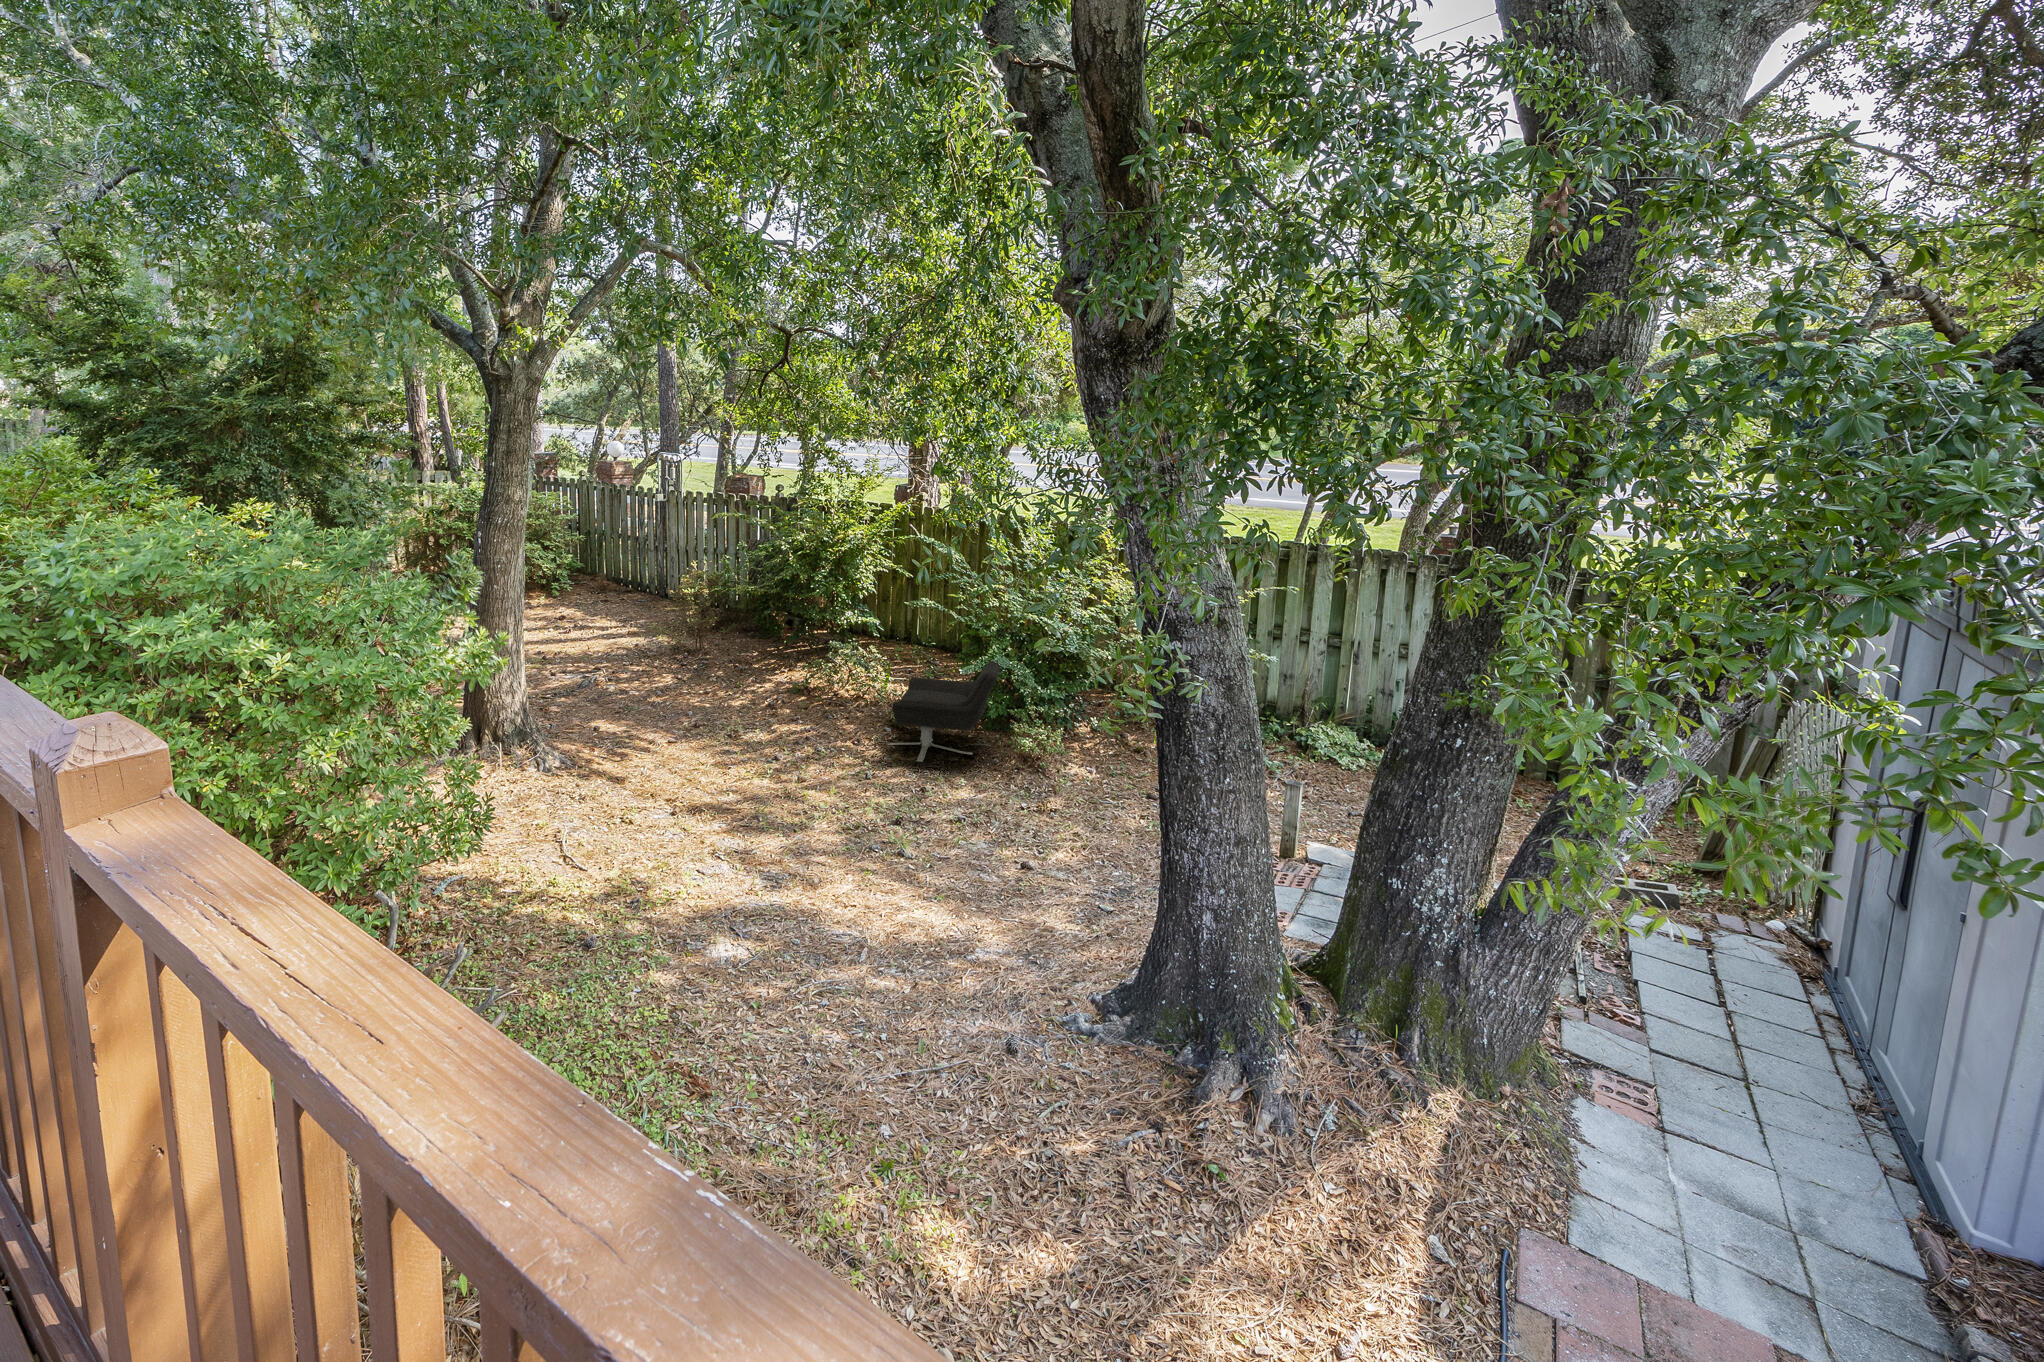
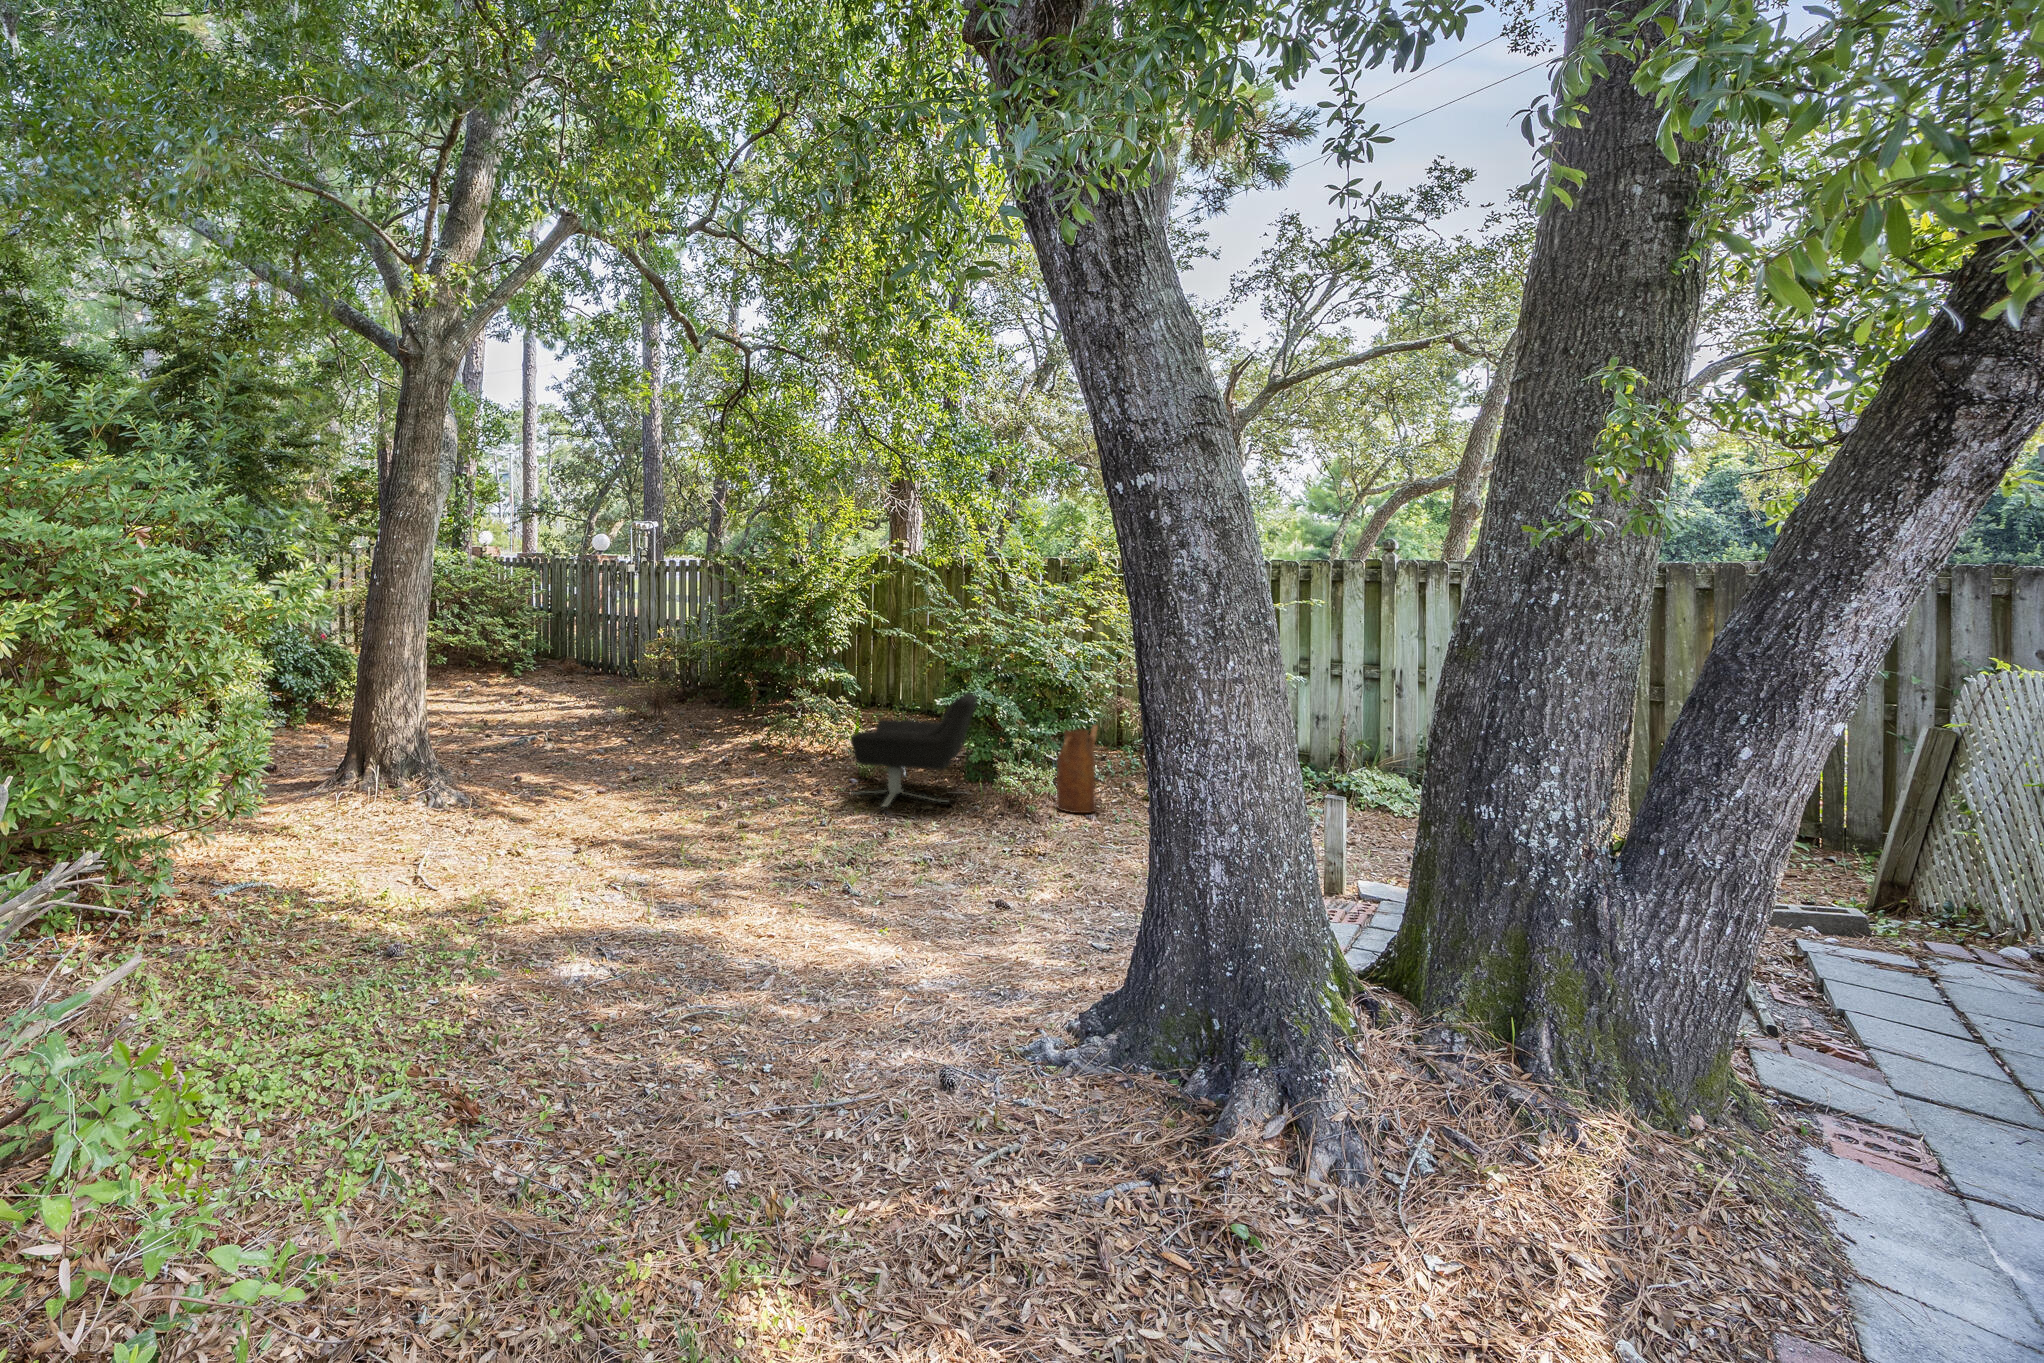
watering can: none [1064,688,1102,766] -> present [1057,725,1098,813]

